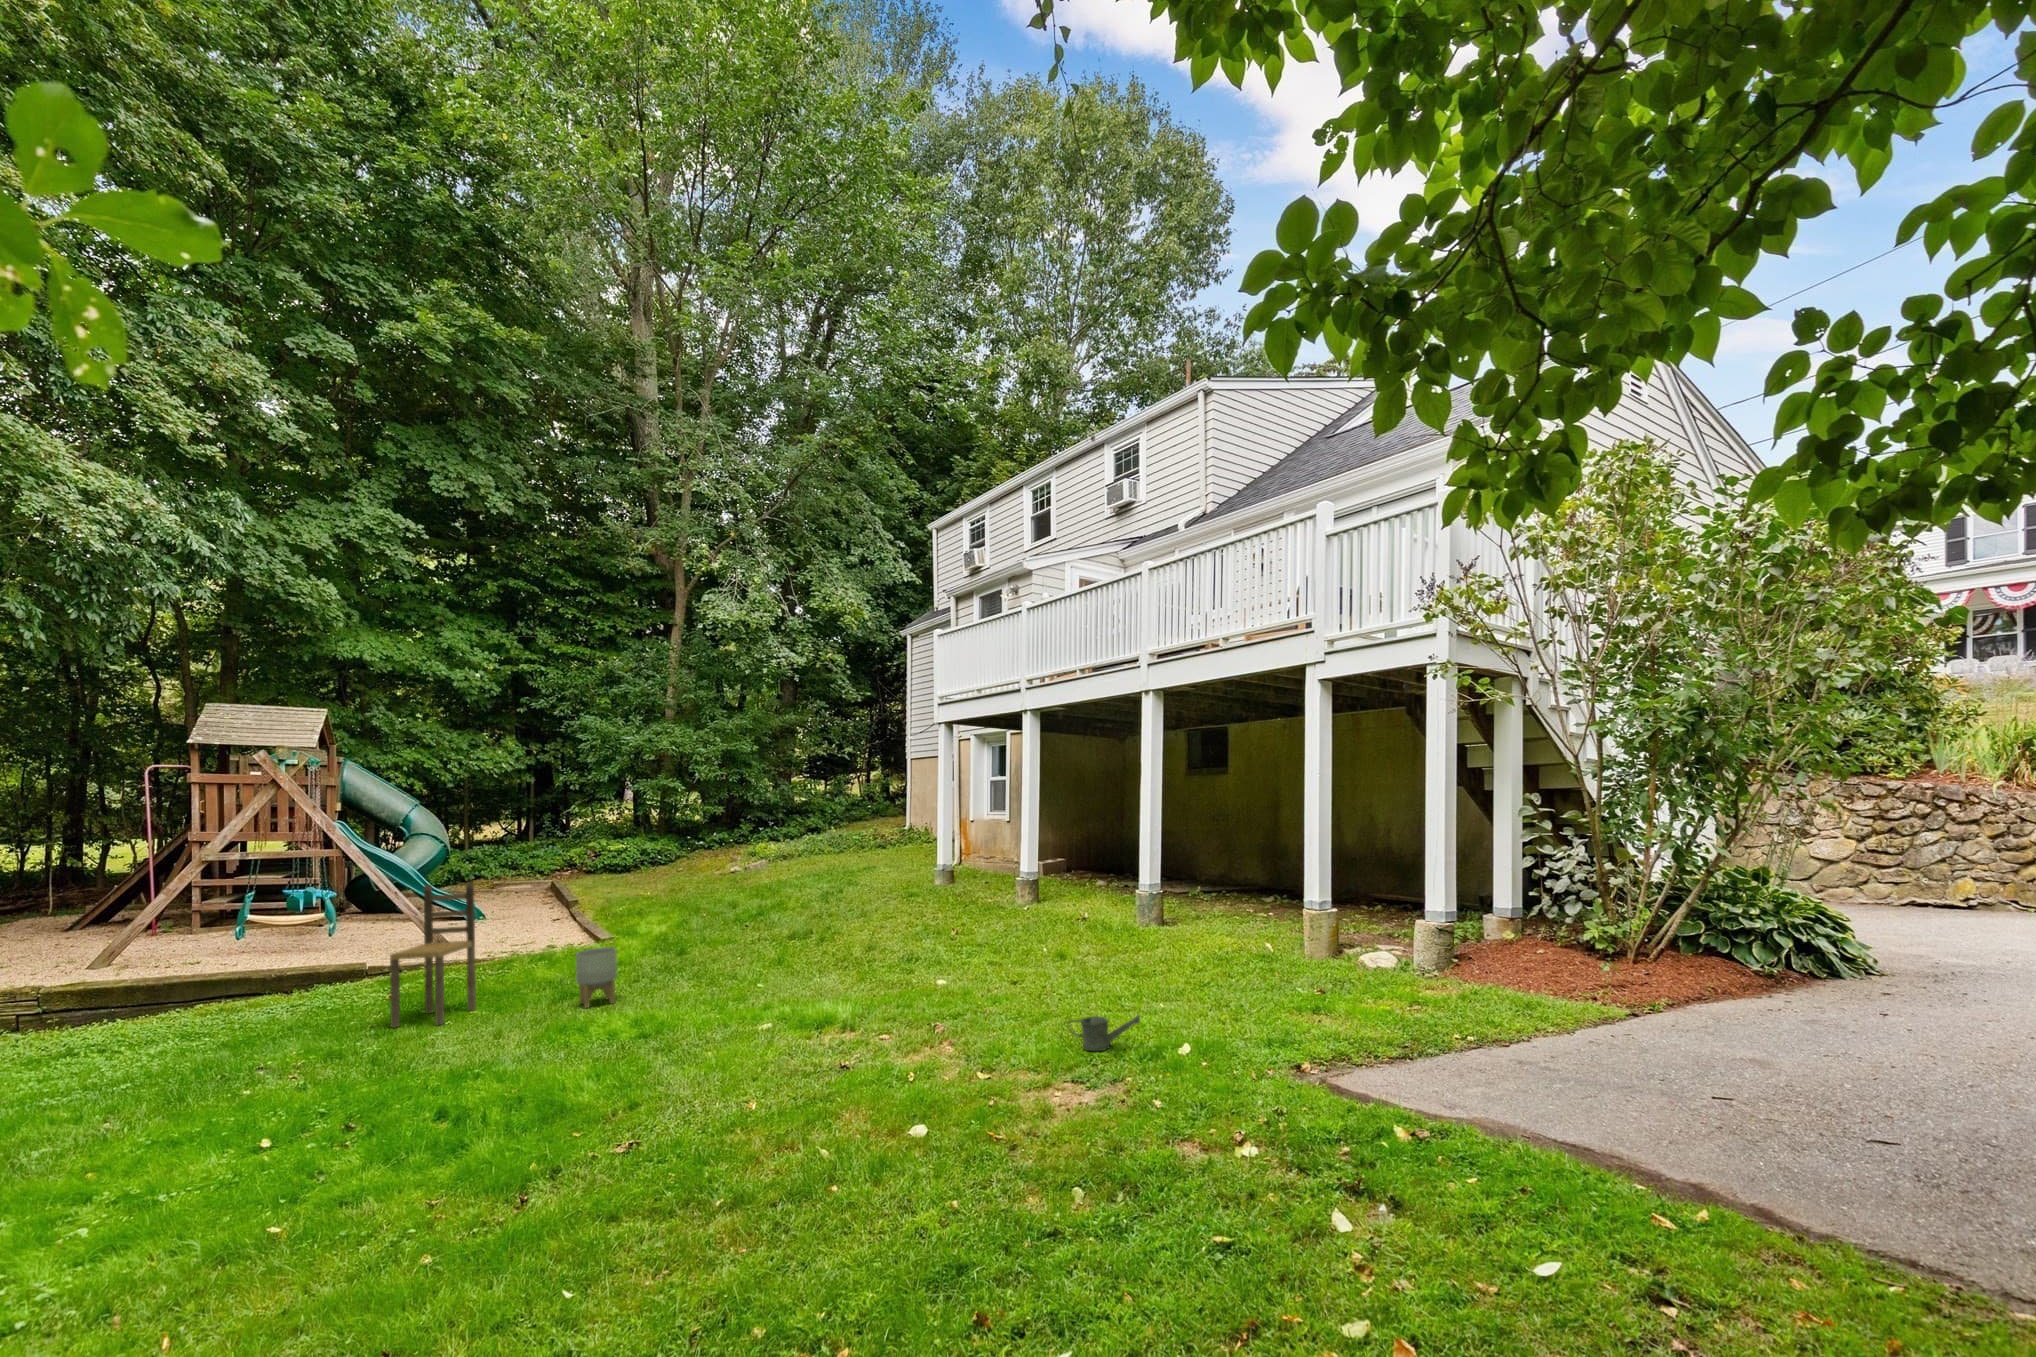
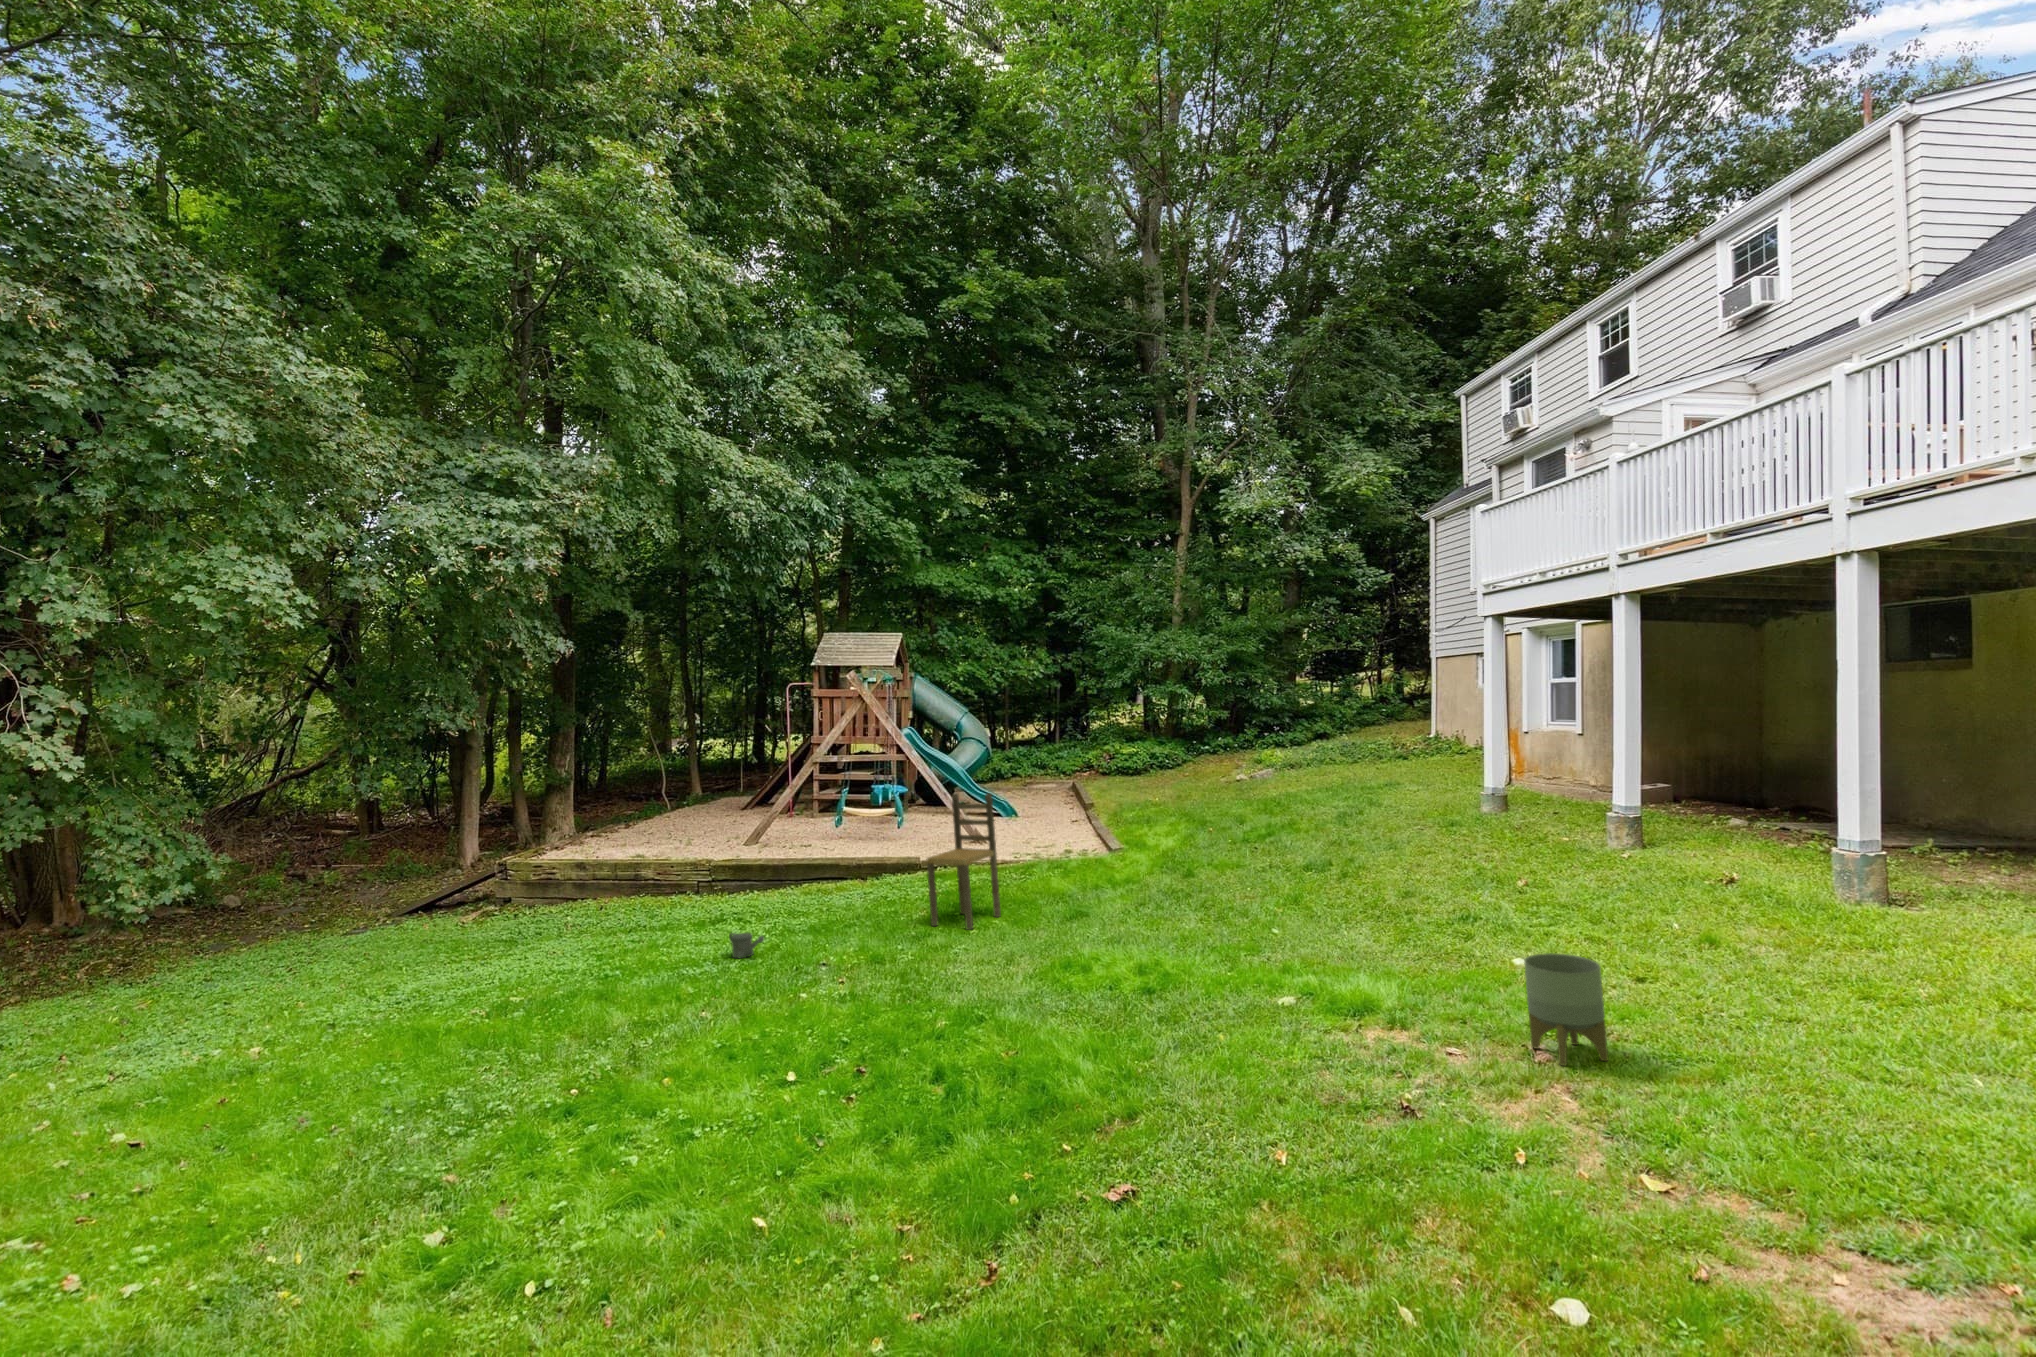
planter: present [576,947,617,1008] -> present [1524,953,1608,1066]
watering can: present [1067,1015,1140,1051] -> present [729,933,764,958]

